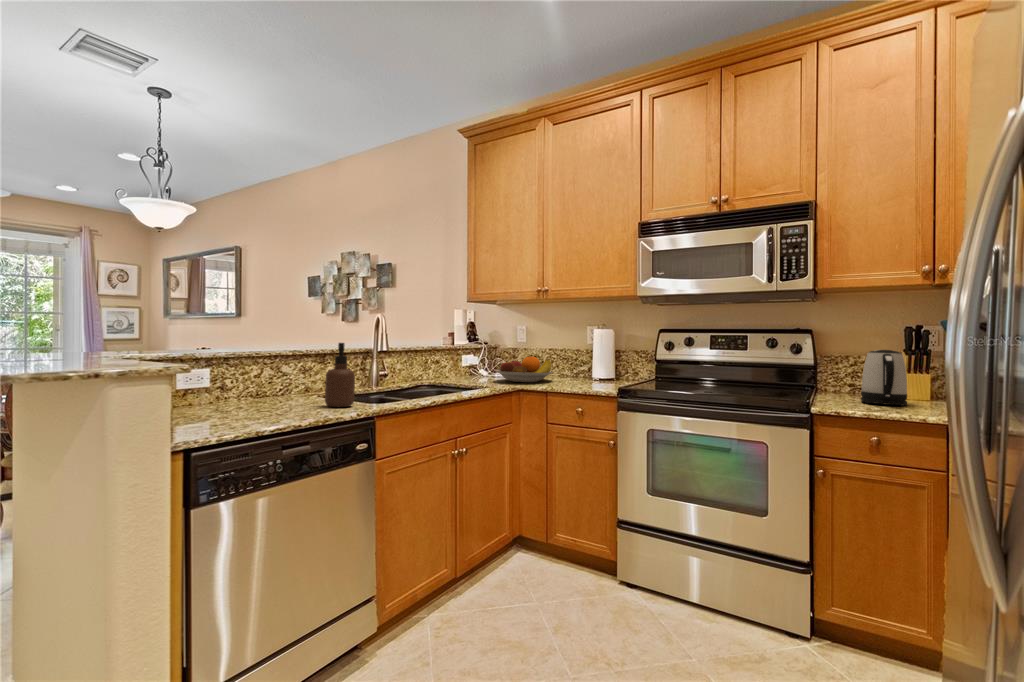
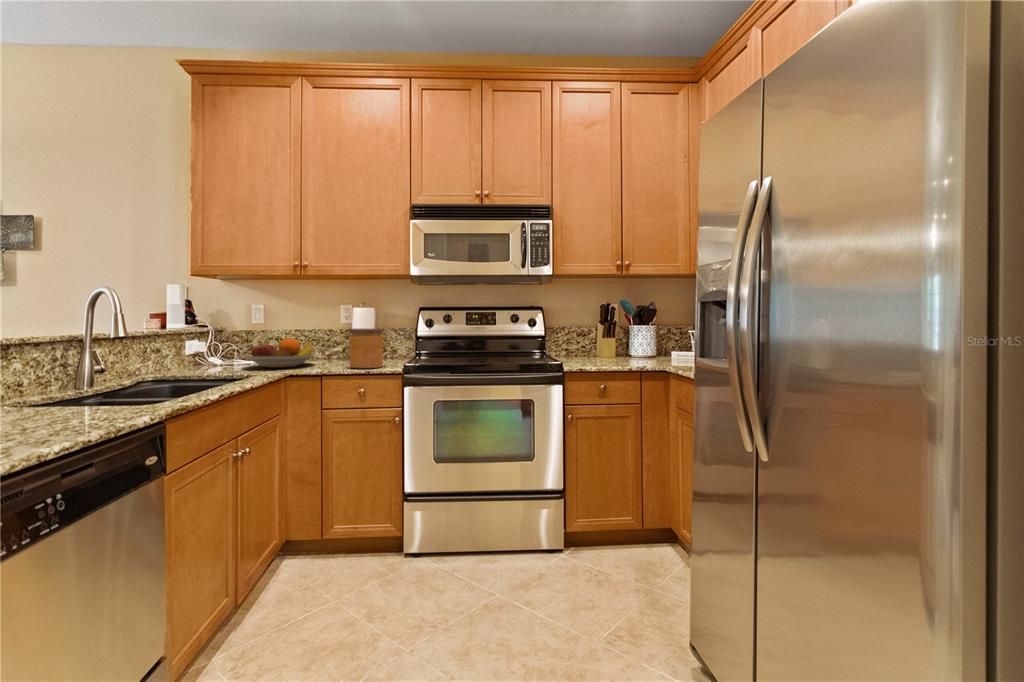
soap dispenser: present [325,343,355,407] -> none [64,325,115,416]
jar: none [573,349,606,389] -> present [349,328,383,368]
kettle: present [861,350,907,406] -> none [581,322,608,361]

